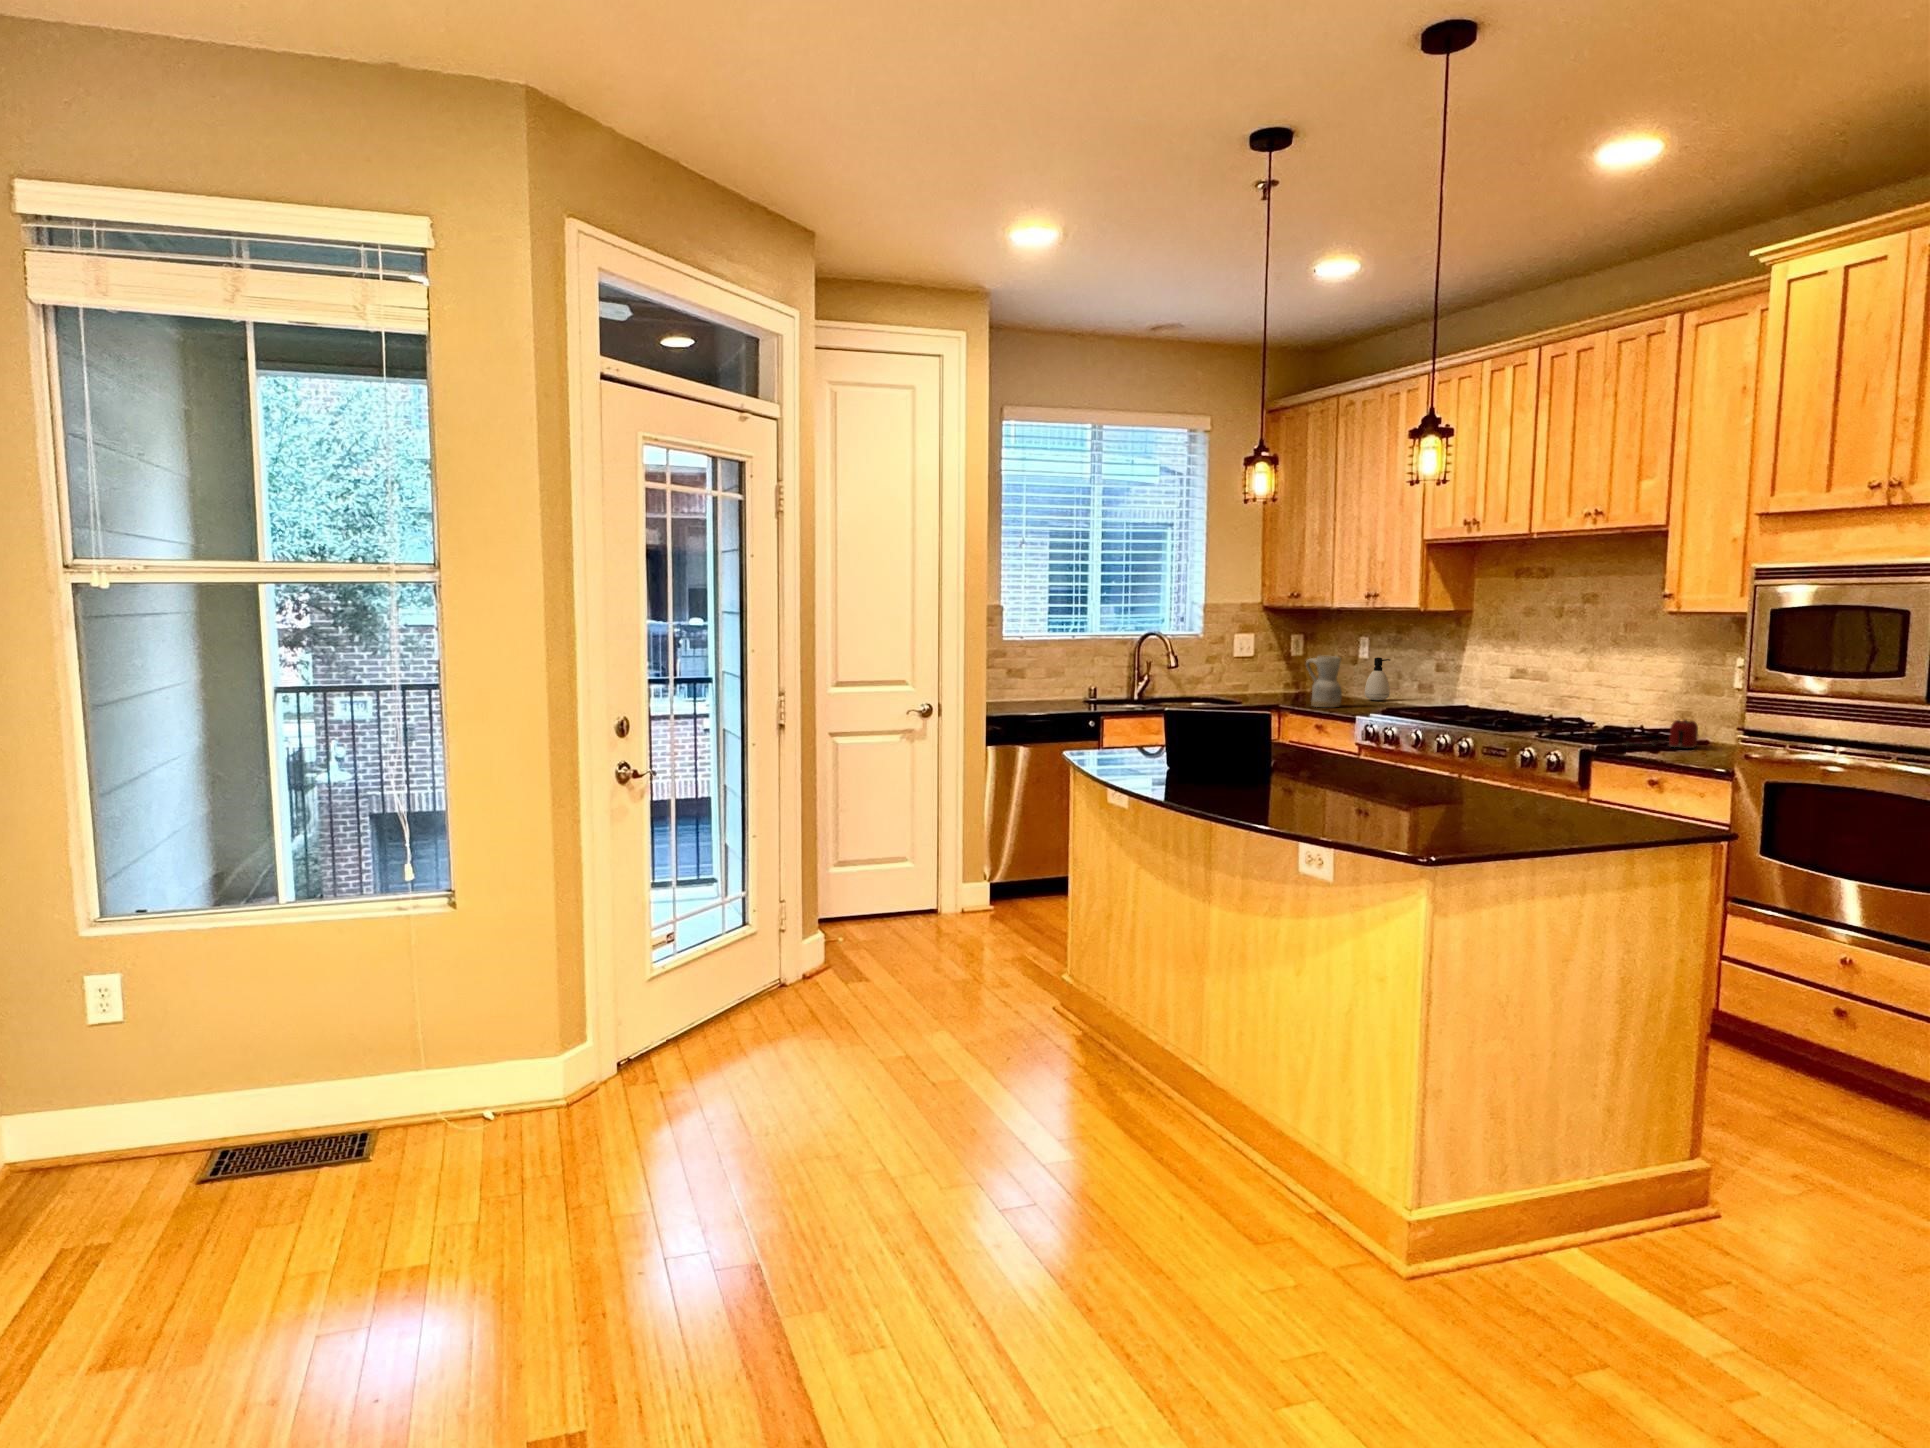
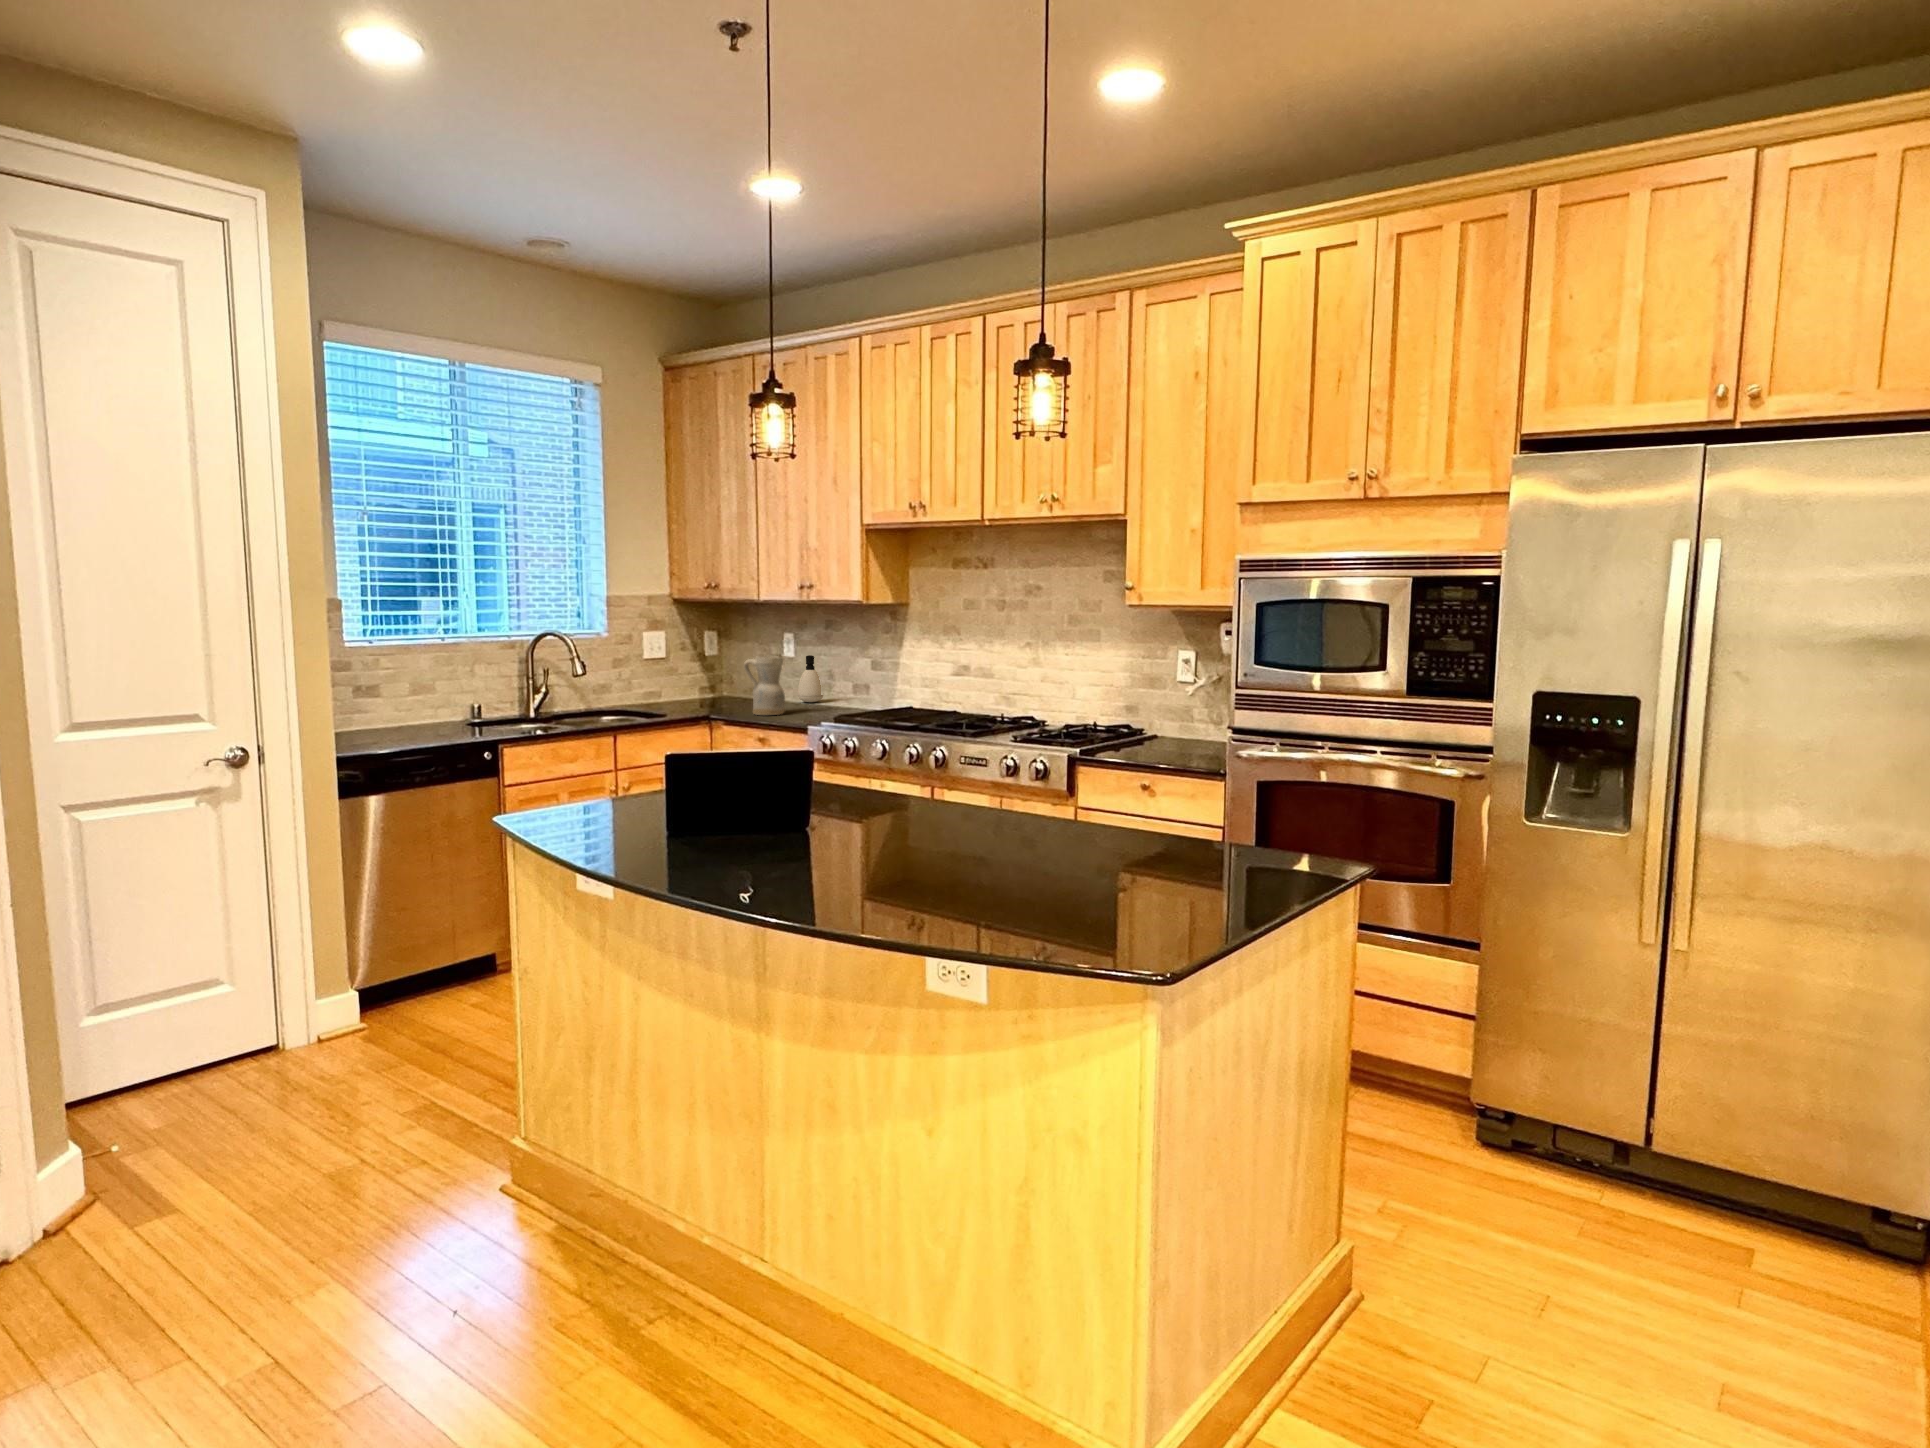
toaster: present [1626,720,1698,748] -> none [1115,713,1168,748]

